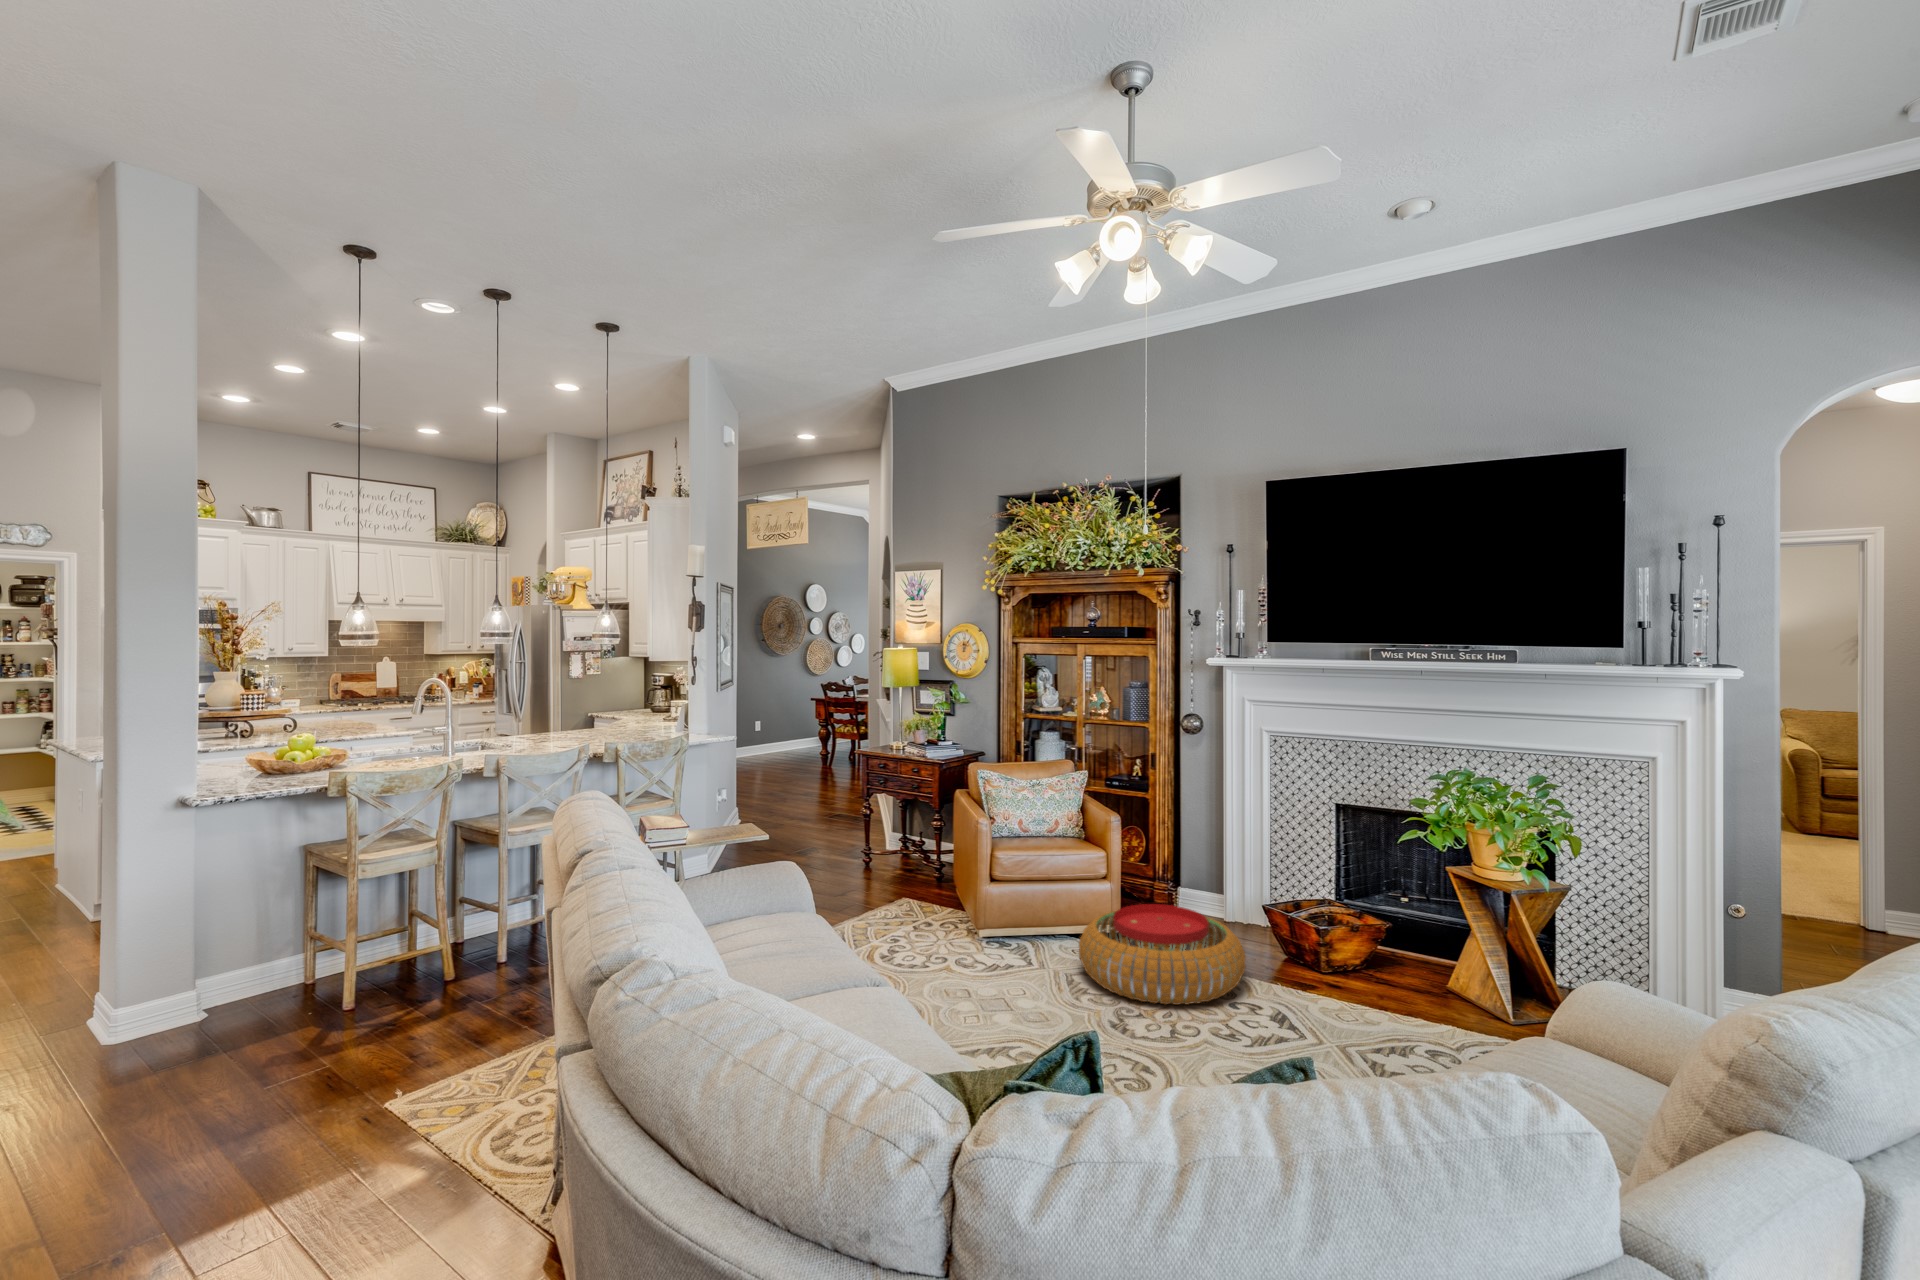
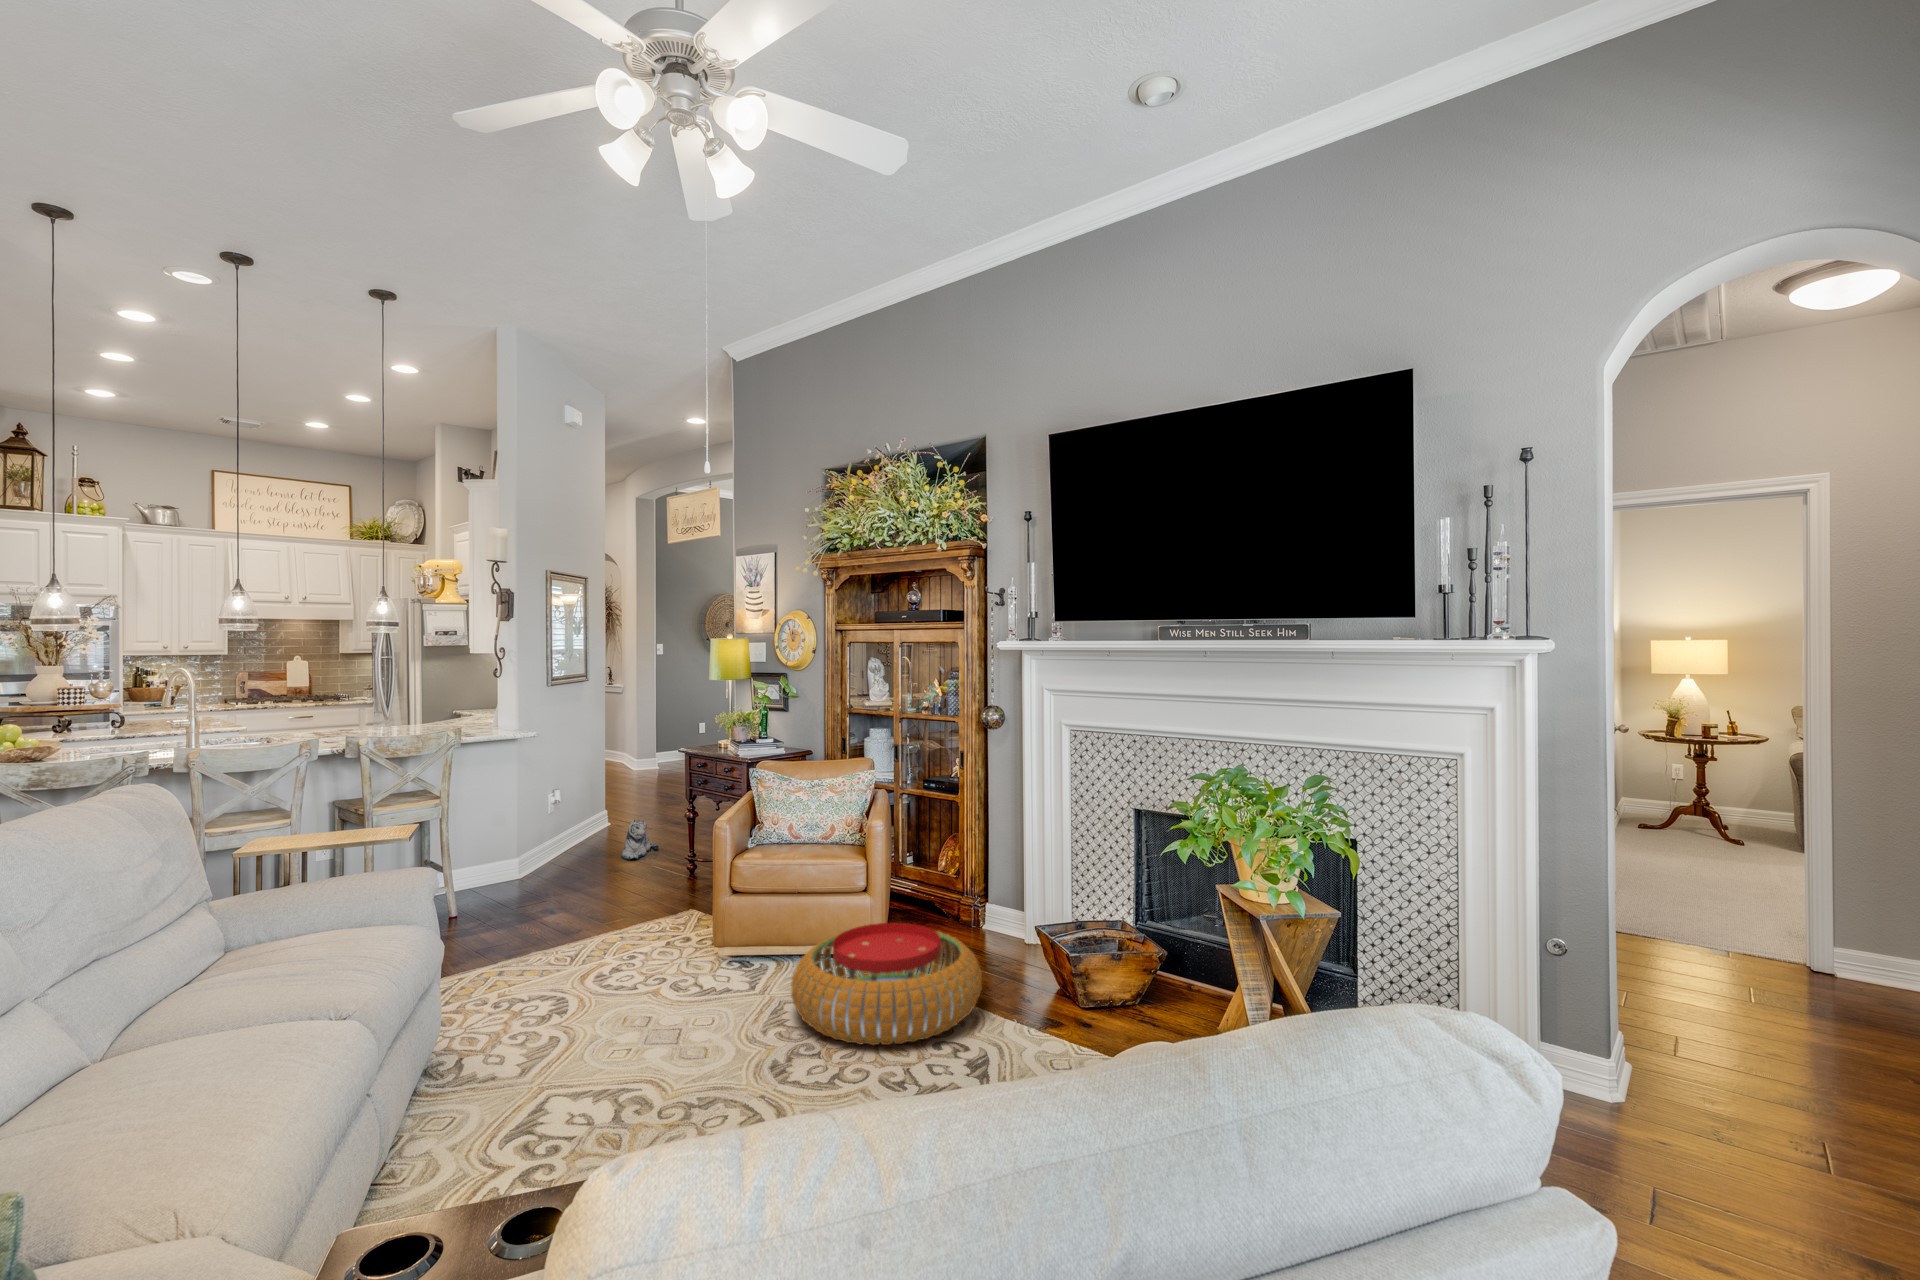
plush toy: none [779,818,812,855] -> present [622,820,658,860]

